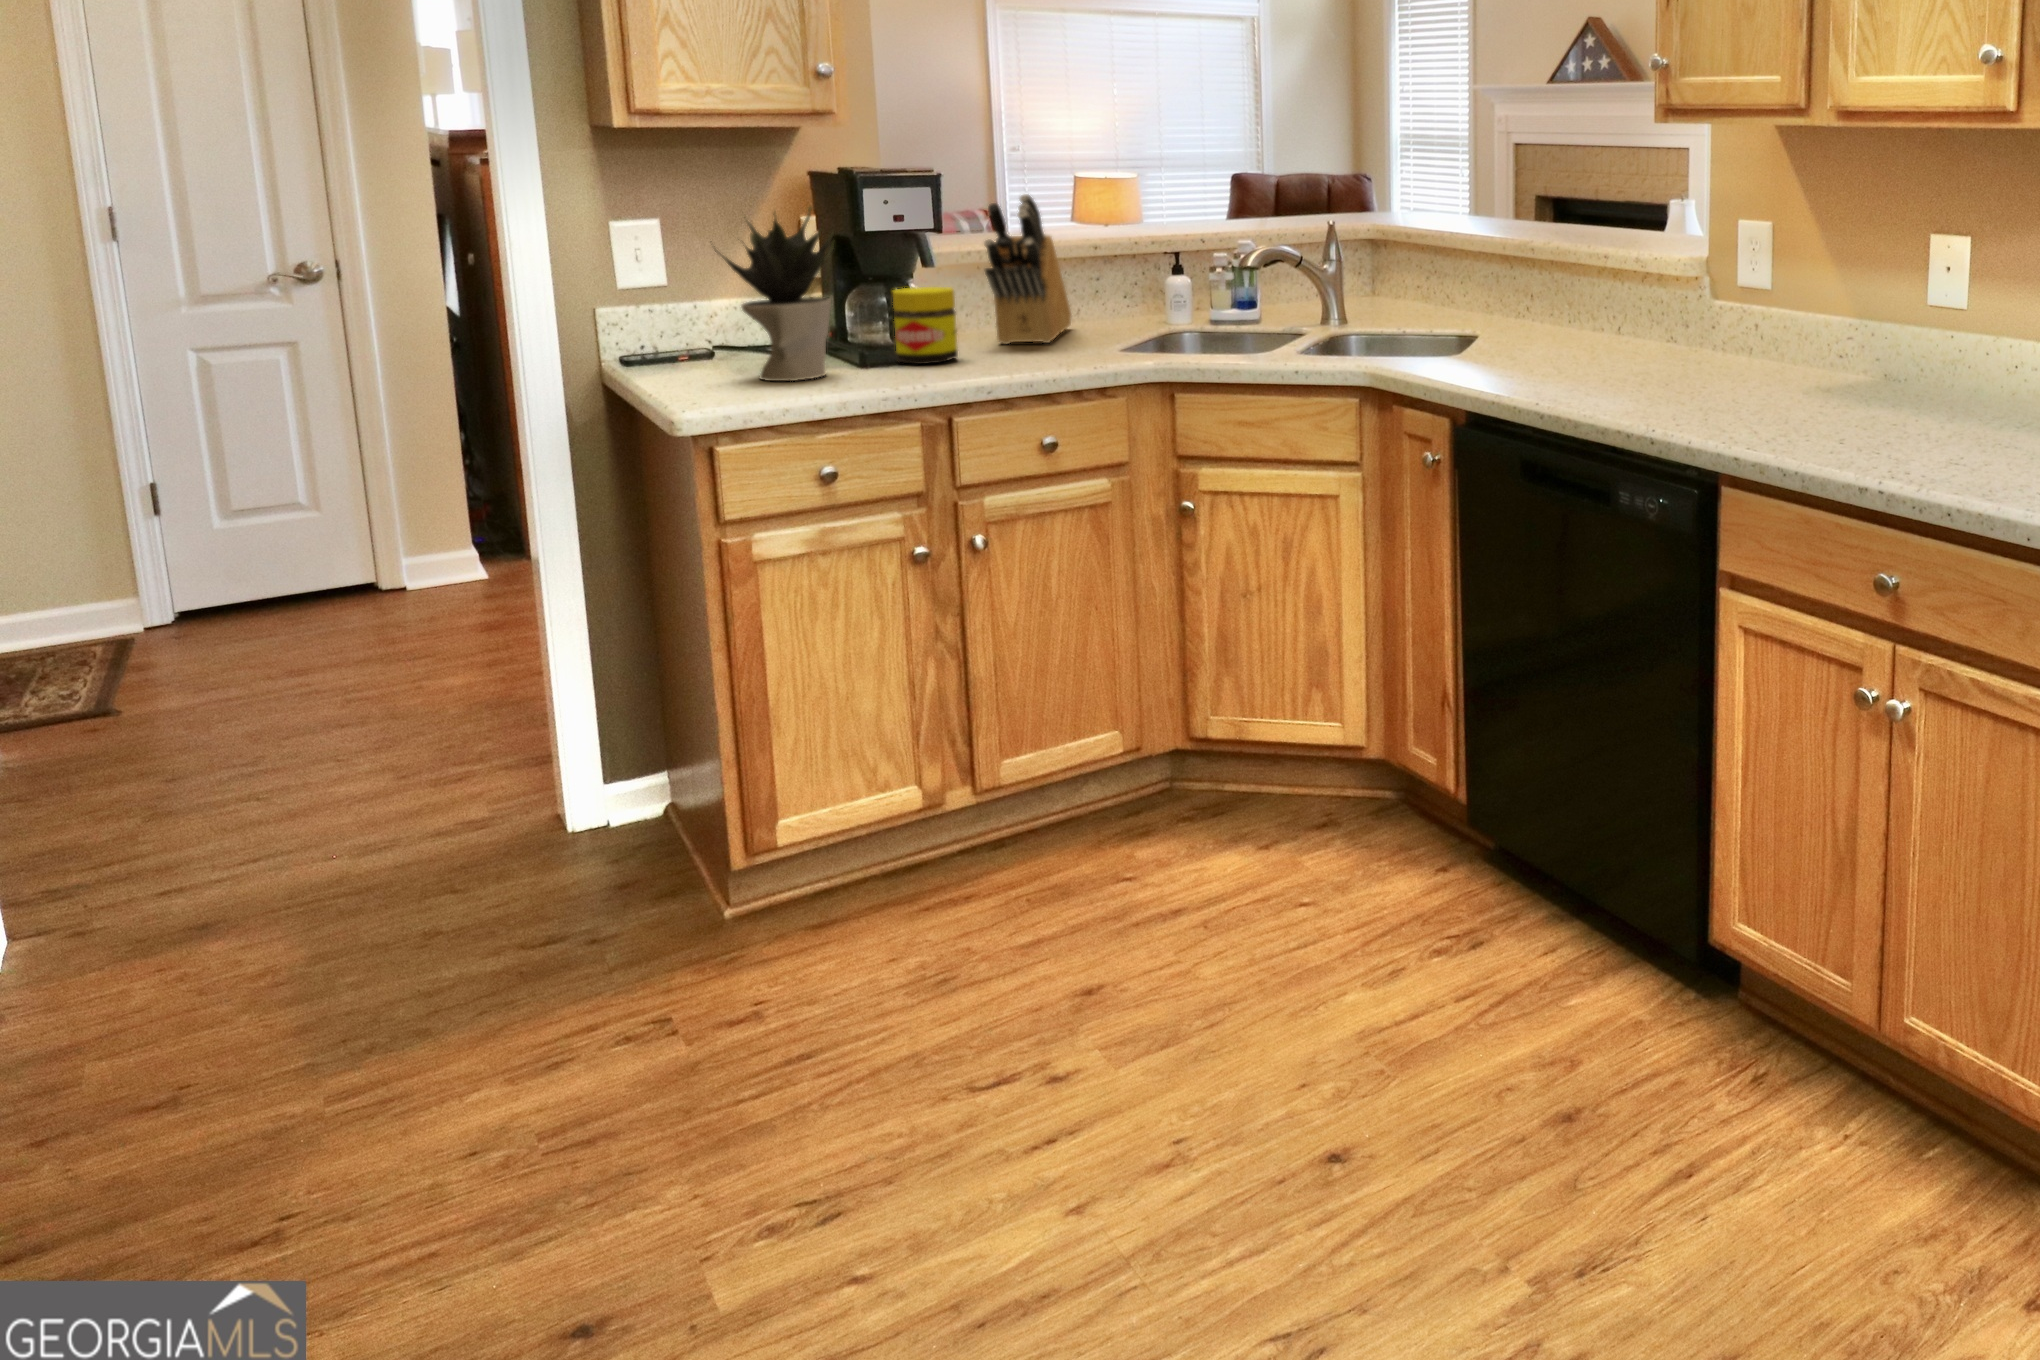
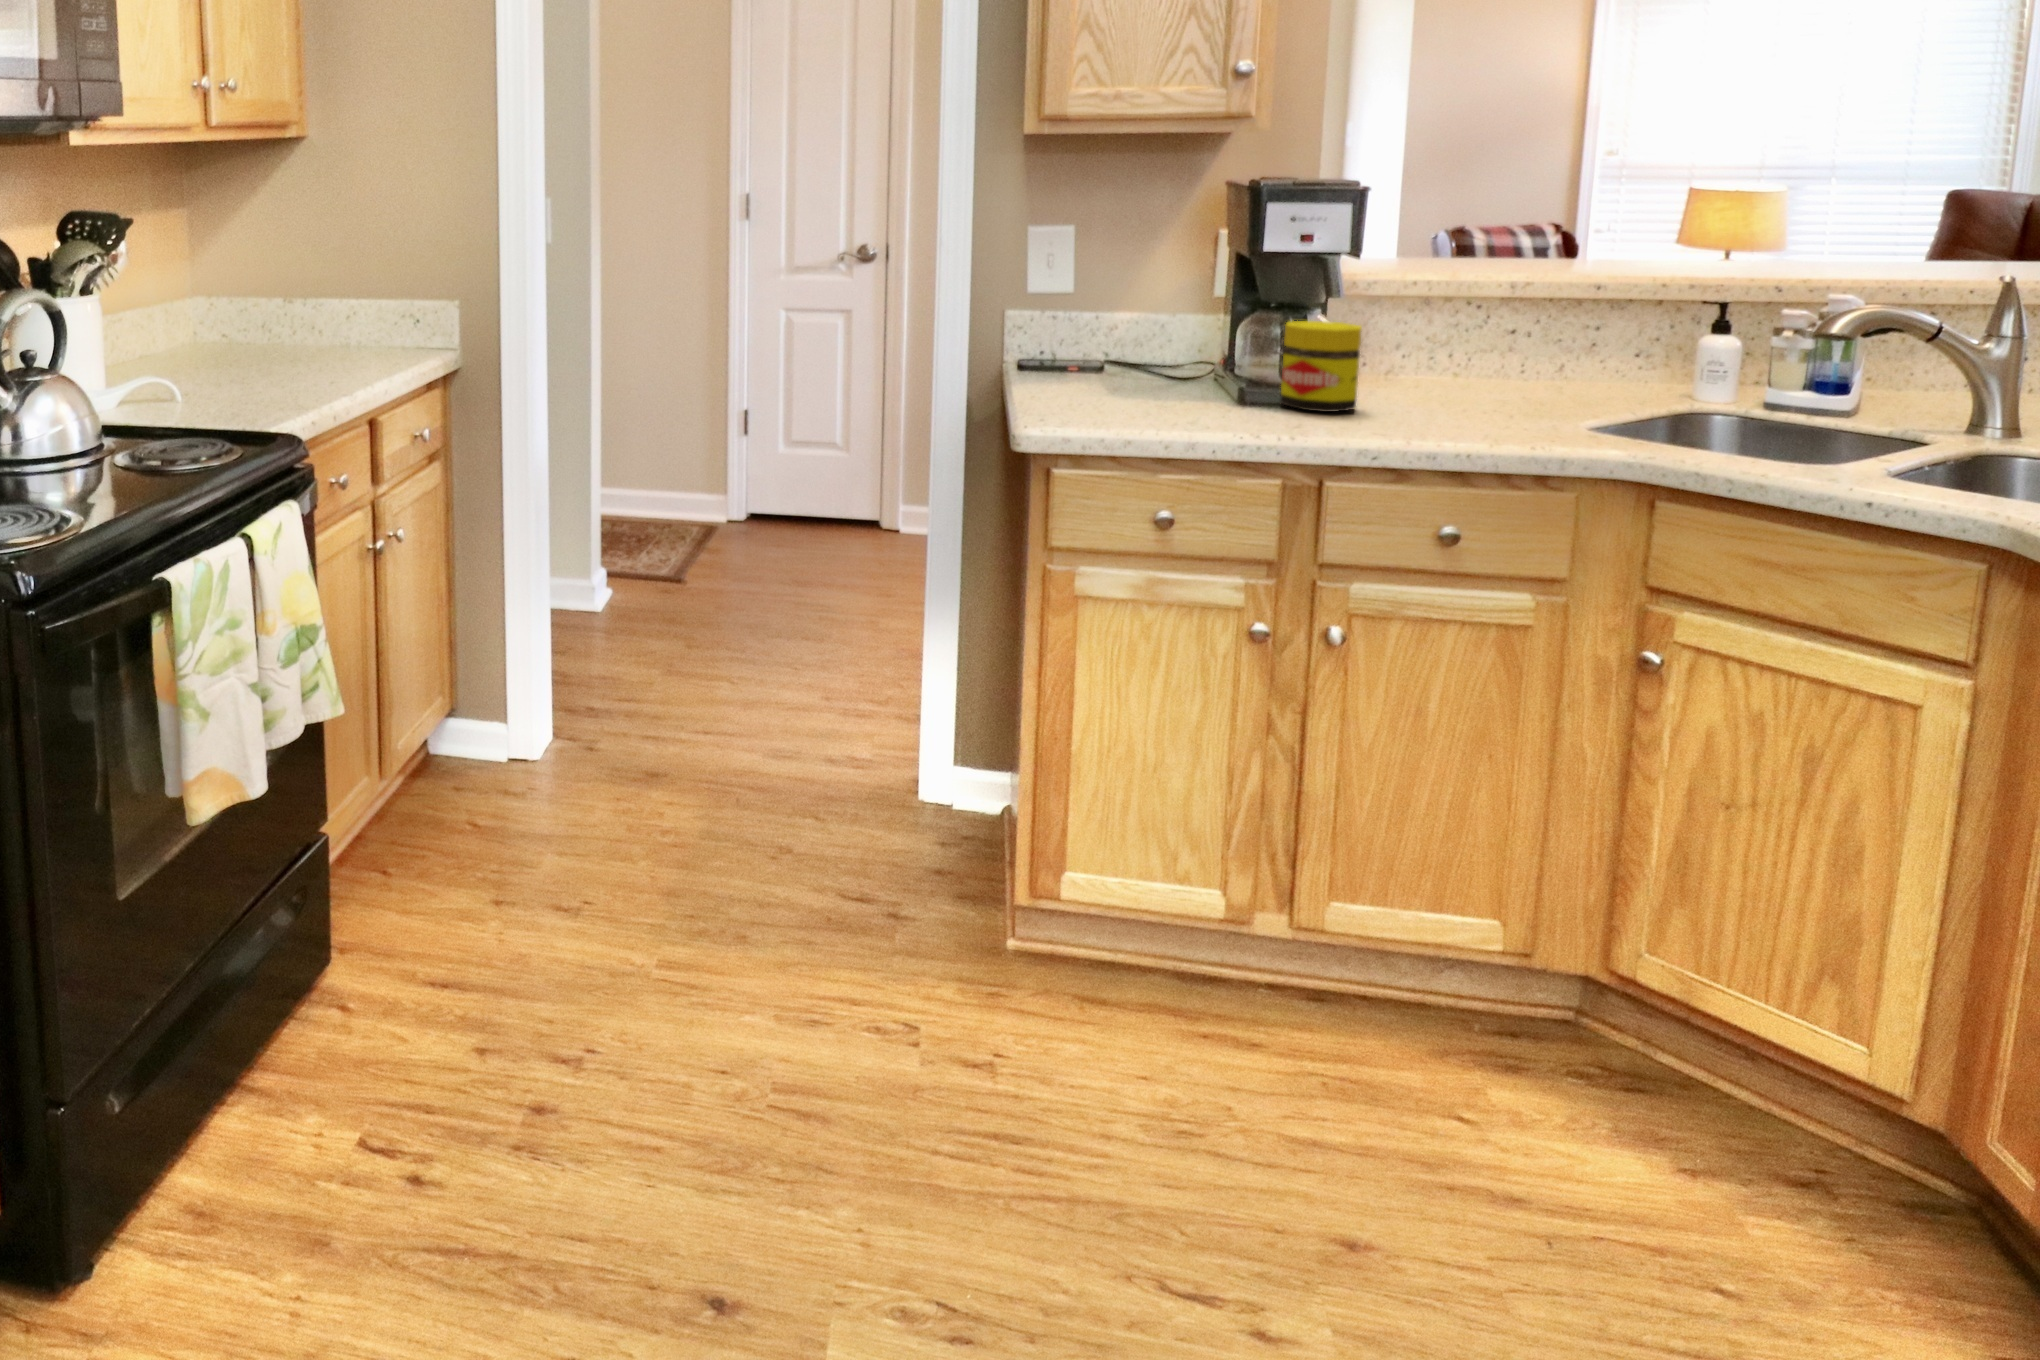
knife block: present [984,194,1071,344] -> none [1413,218,1546,406]
potted plant: present [715,207,834,381] -> none [1087,222,1220,410]

